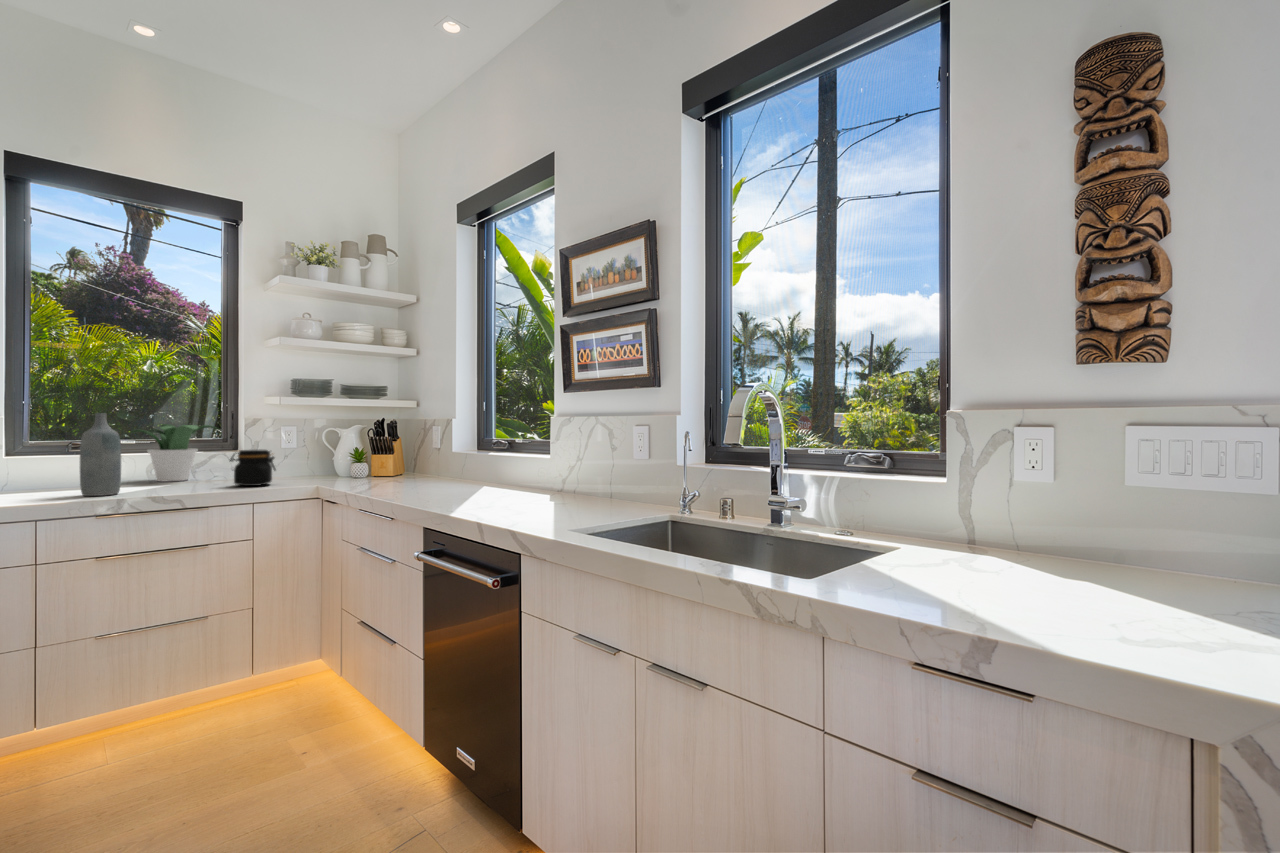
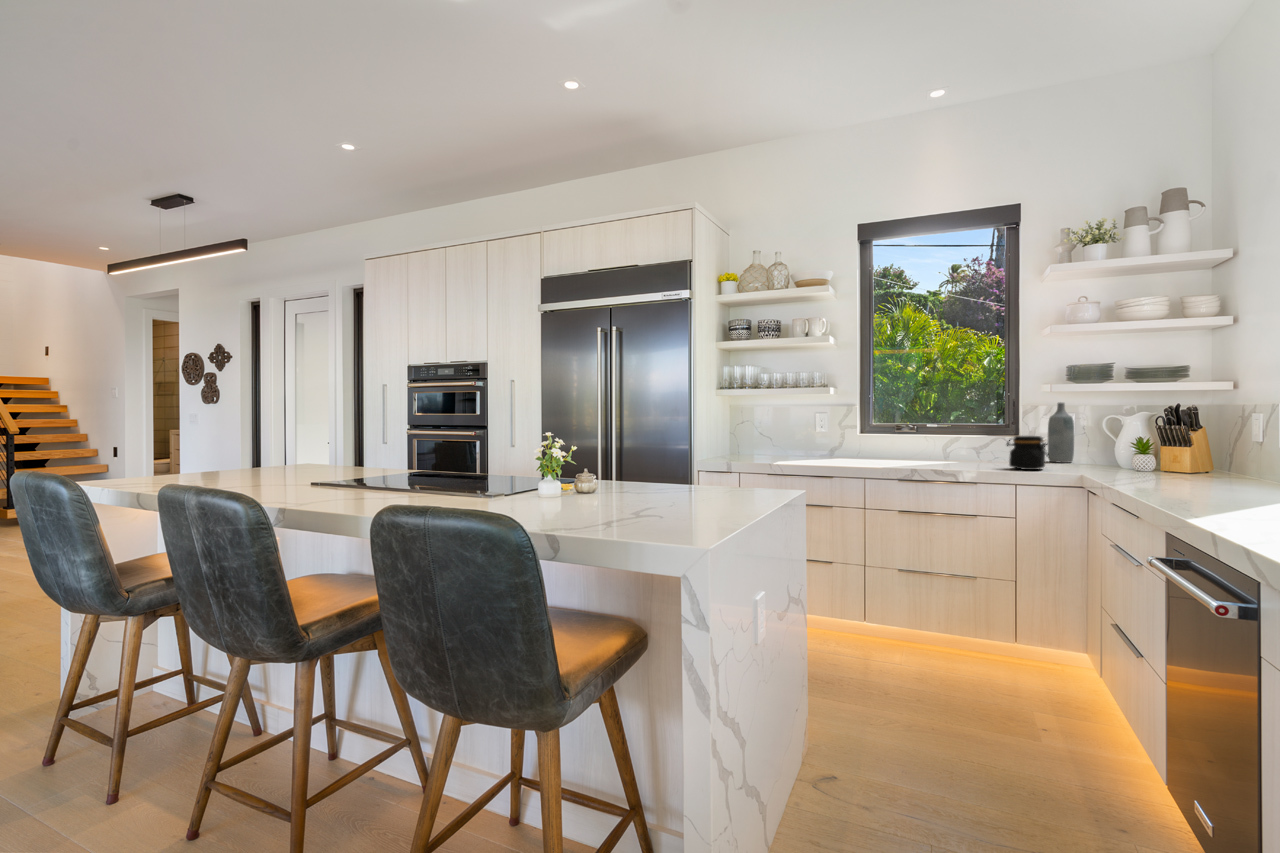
bottle: present [80,413,121,496] -> present [1048,402,1074,463]
potted plant: present [130,424,218,481] -> none [931,412,1001,461]

